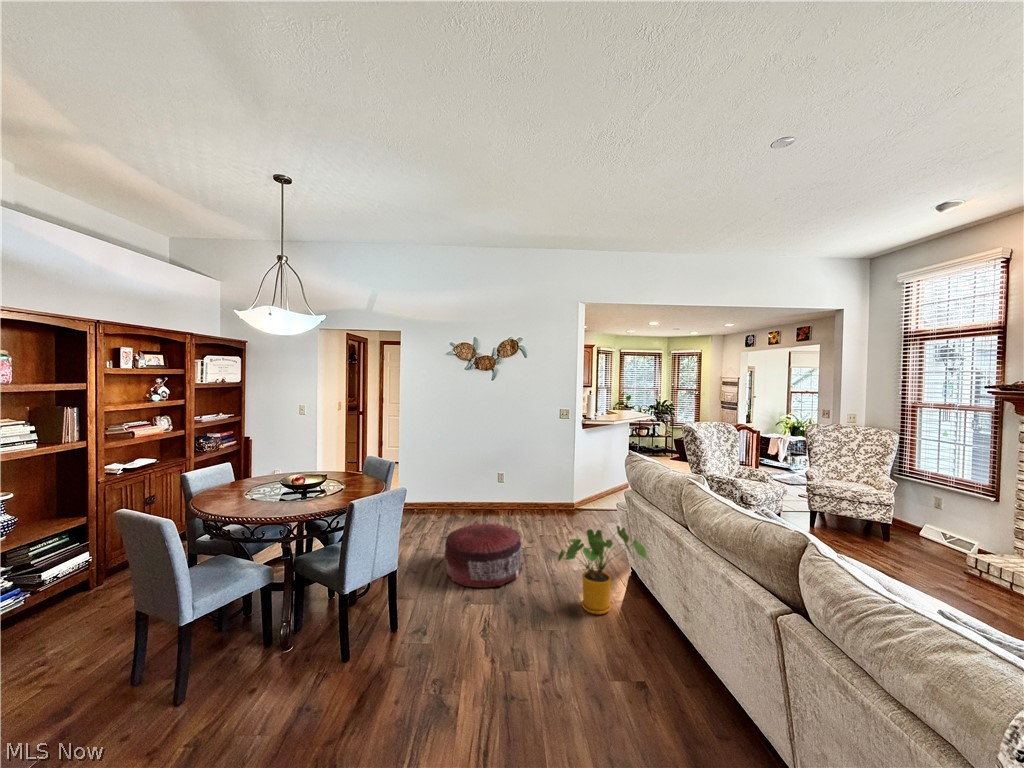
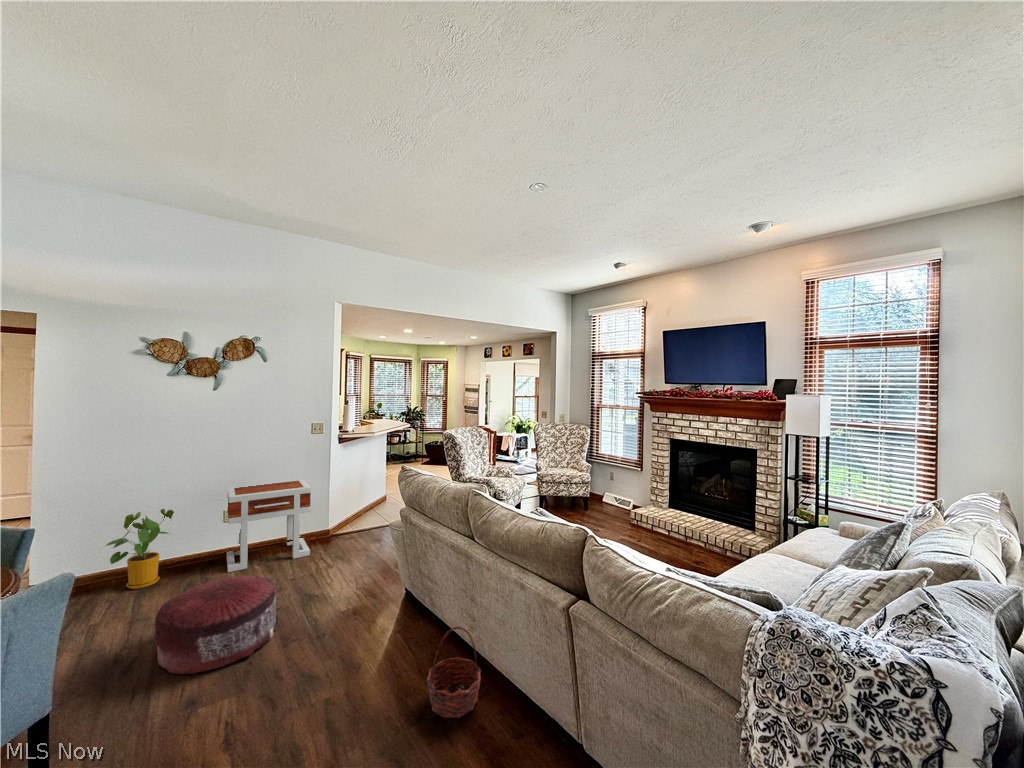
side table: none [494,456,555,524] -> present [227,480,311,572]
house plant: present [558,526,647,614] -> present [106,509,174,589]
basket: none [632,609,689,696] -> present [427,627,481,718]

